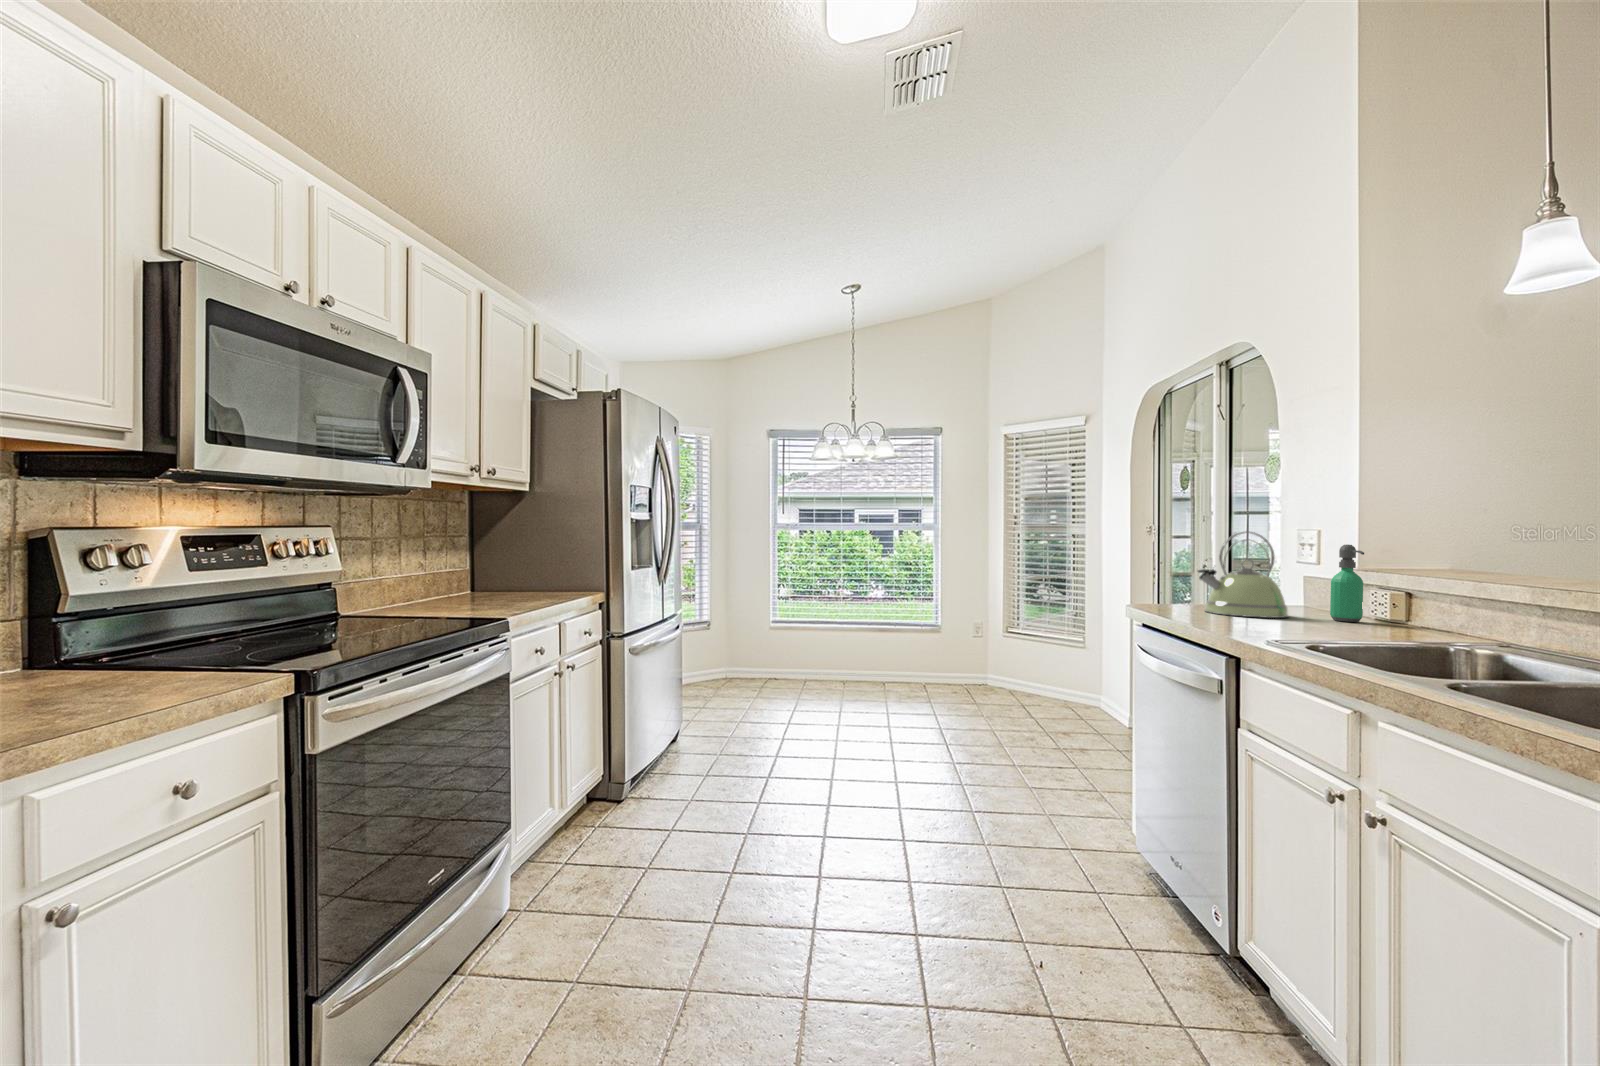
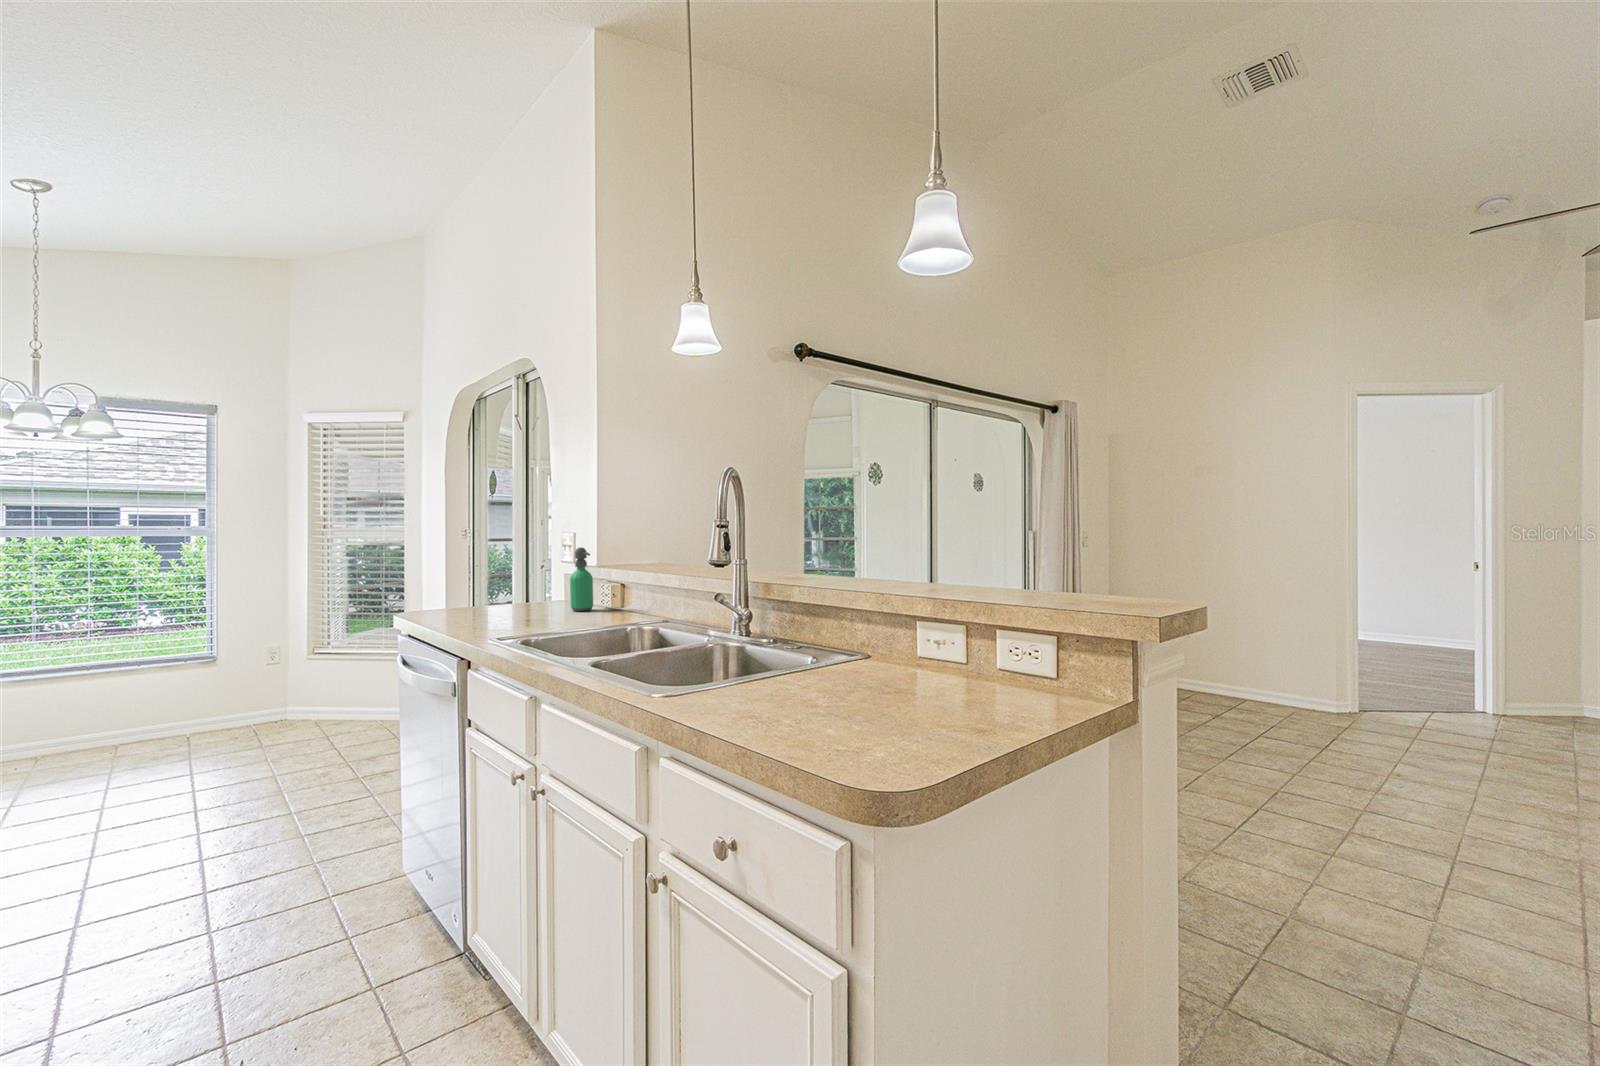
kettle: present [1198,532,1289,618] -> none [460,540,540,618]

